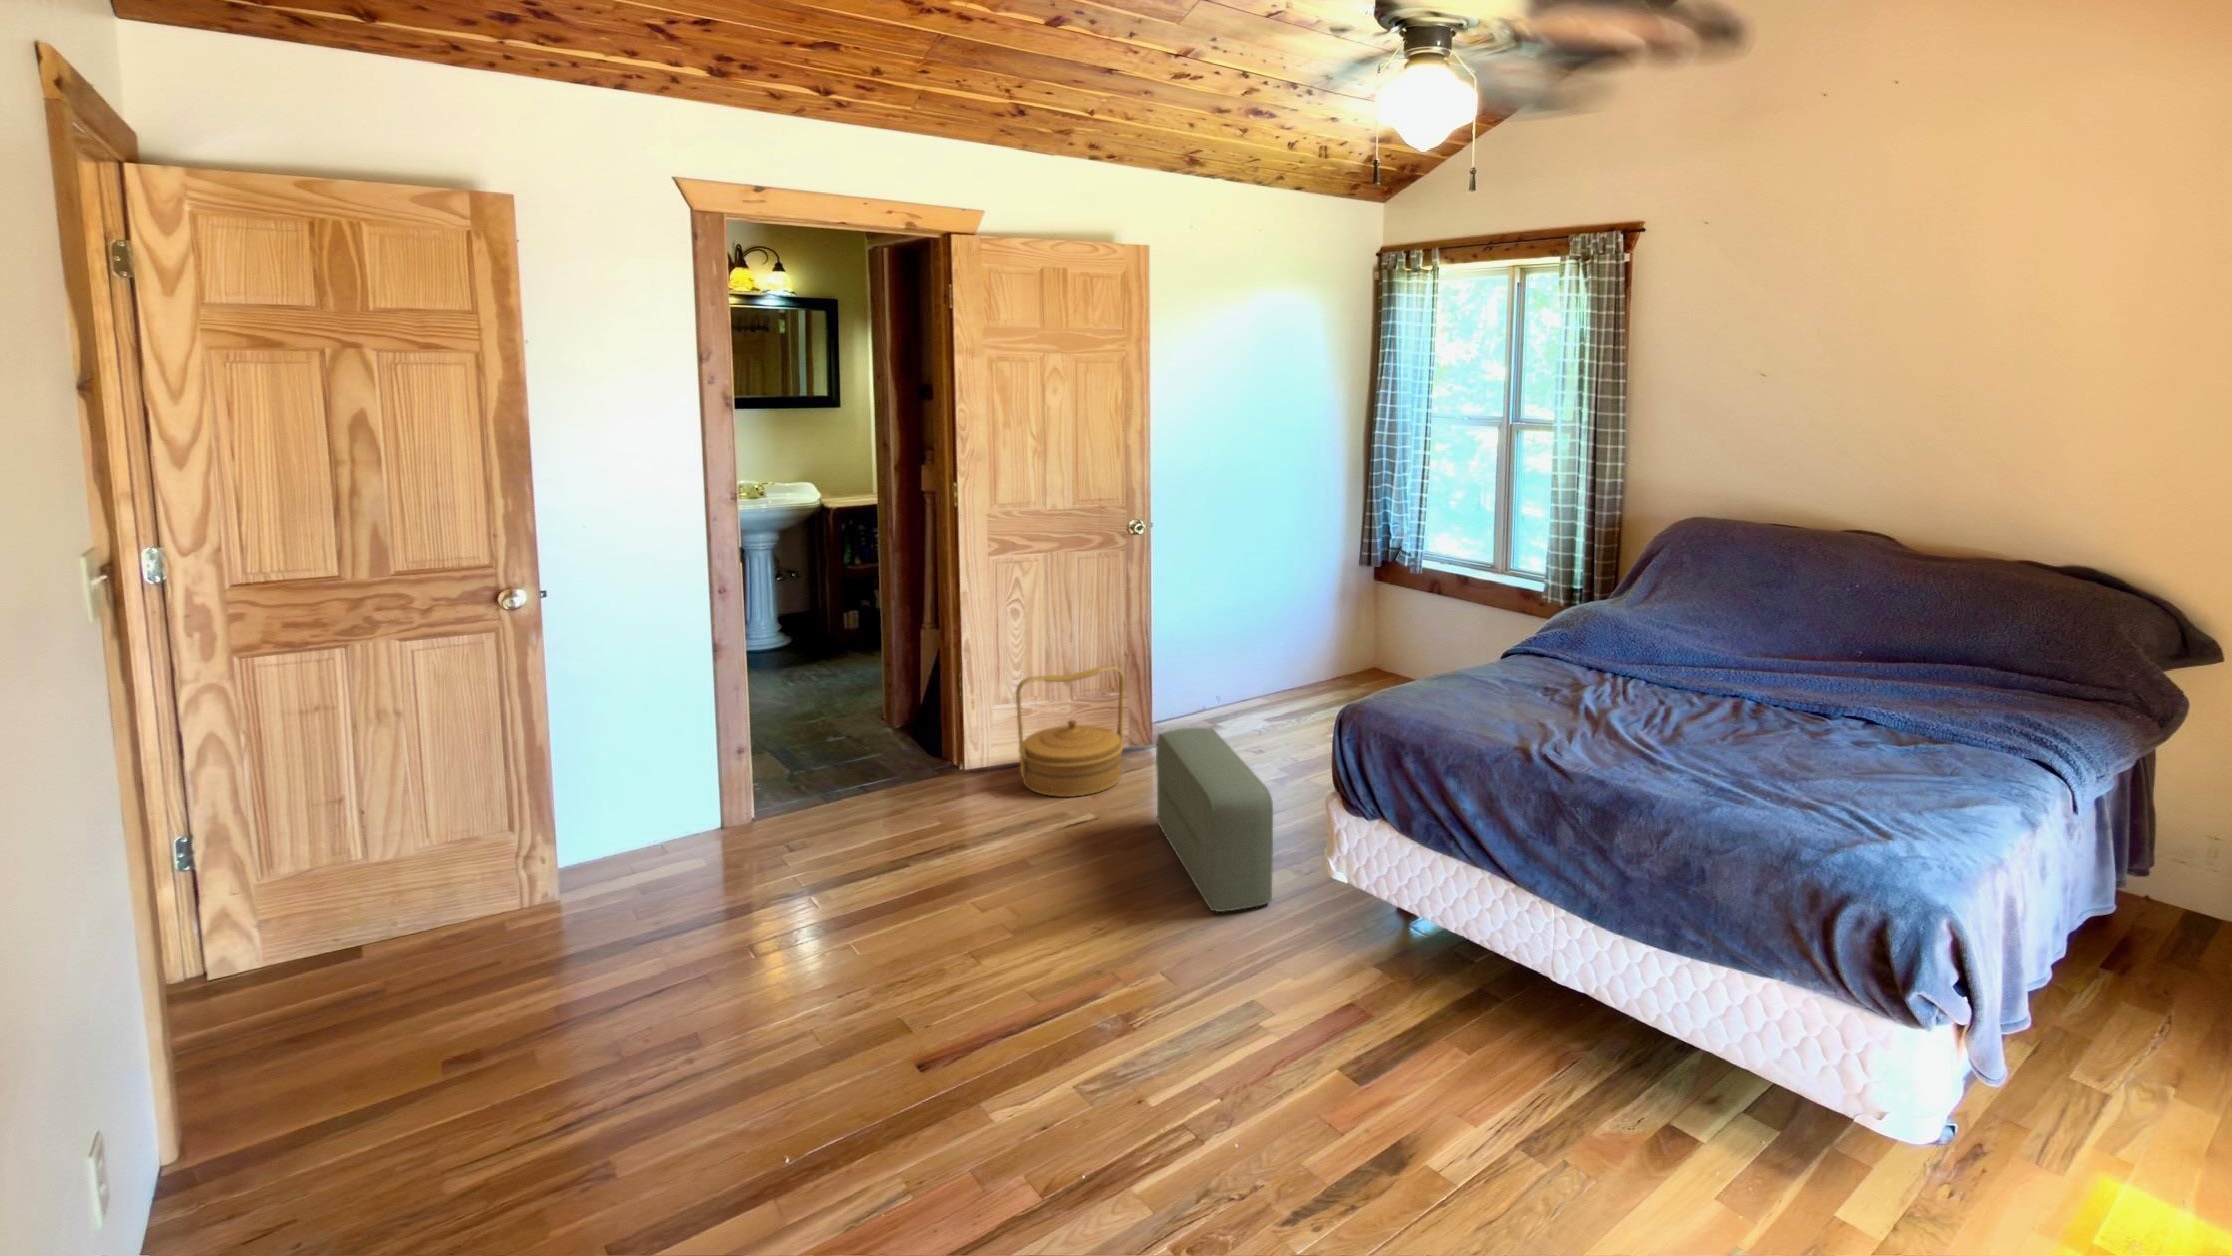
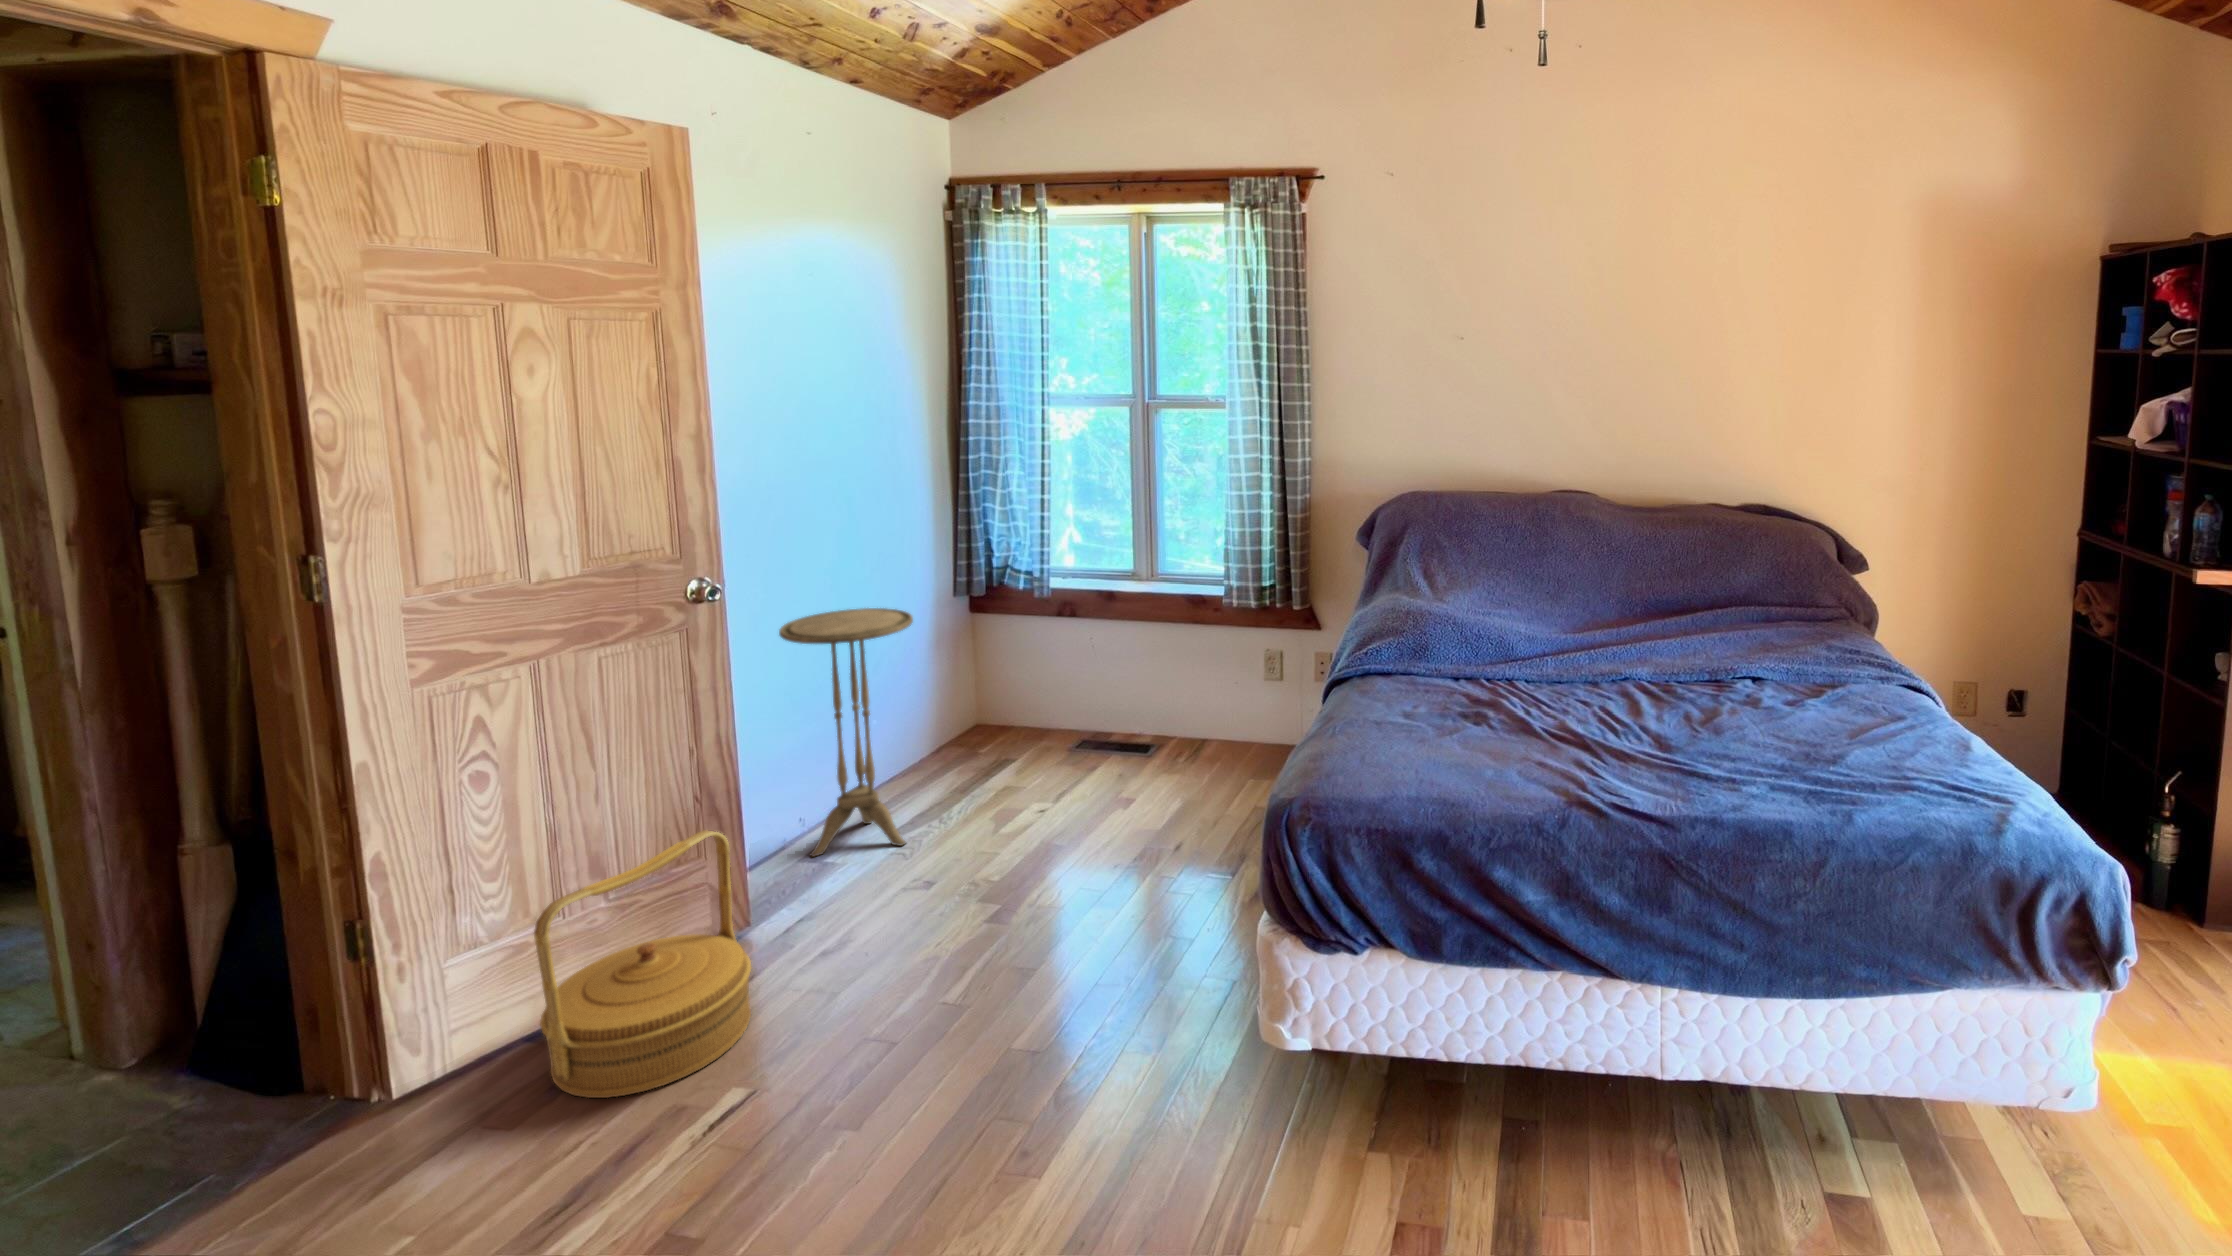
side table: none [1202,557,1286,725] -> present [779,608,913,857]
pouf: present [1156,728,1273,912] -> none [877,885,1181,1180]

